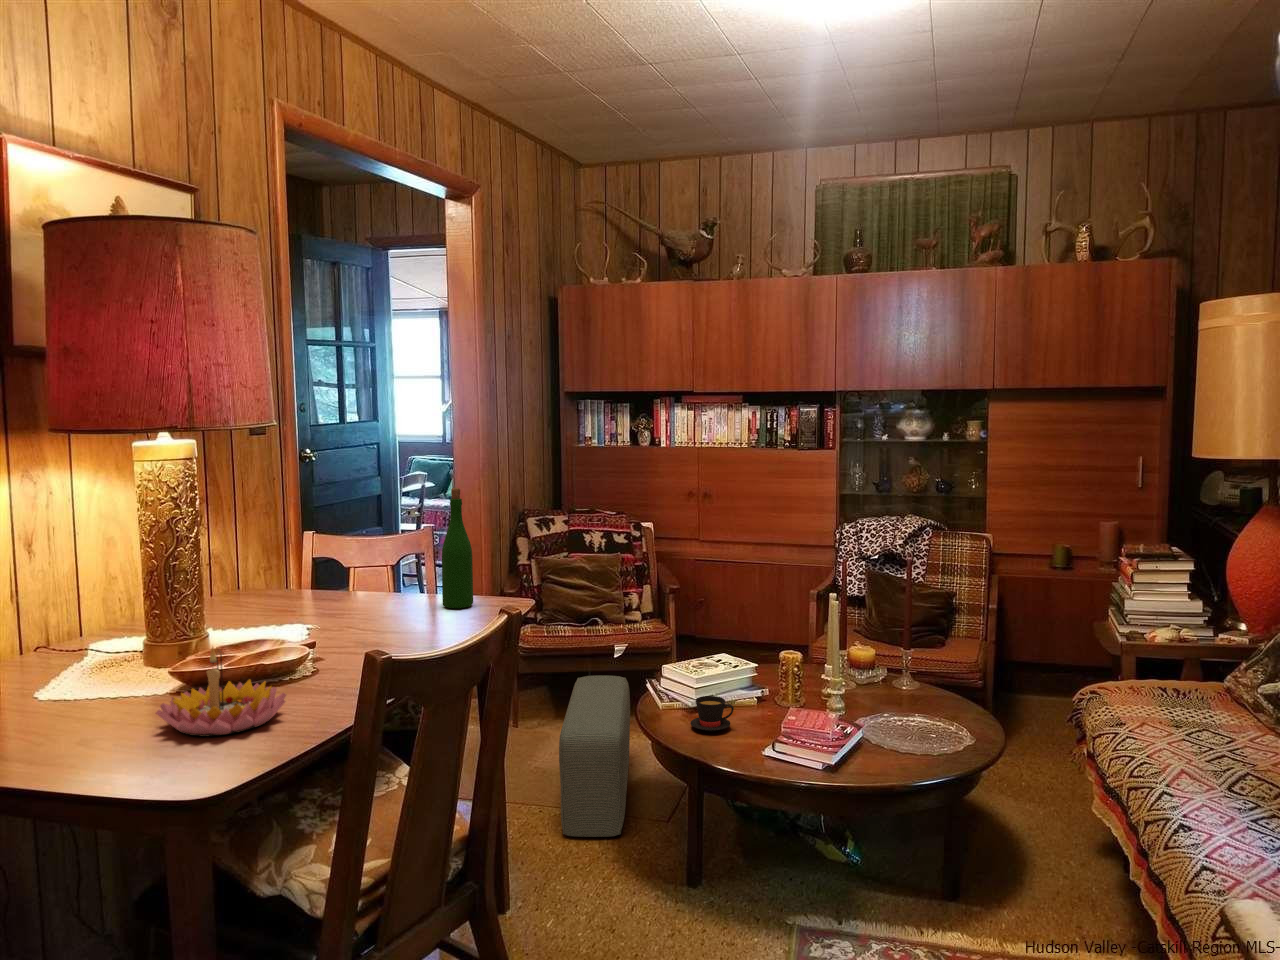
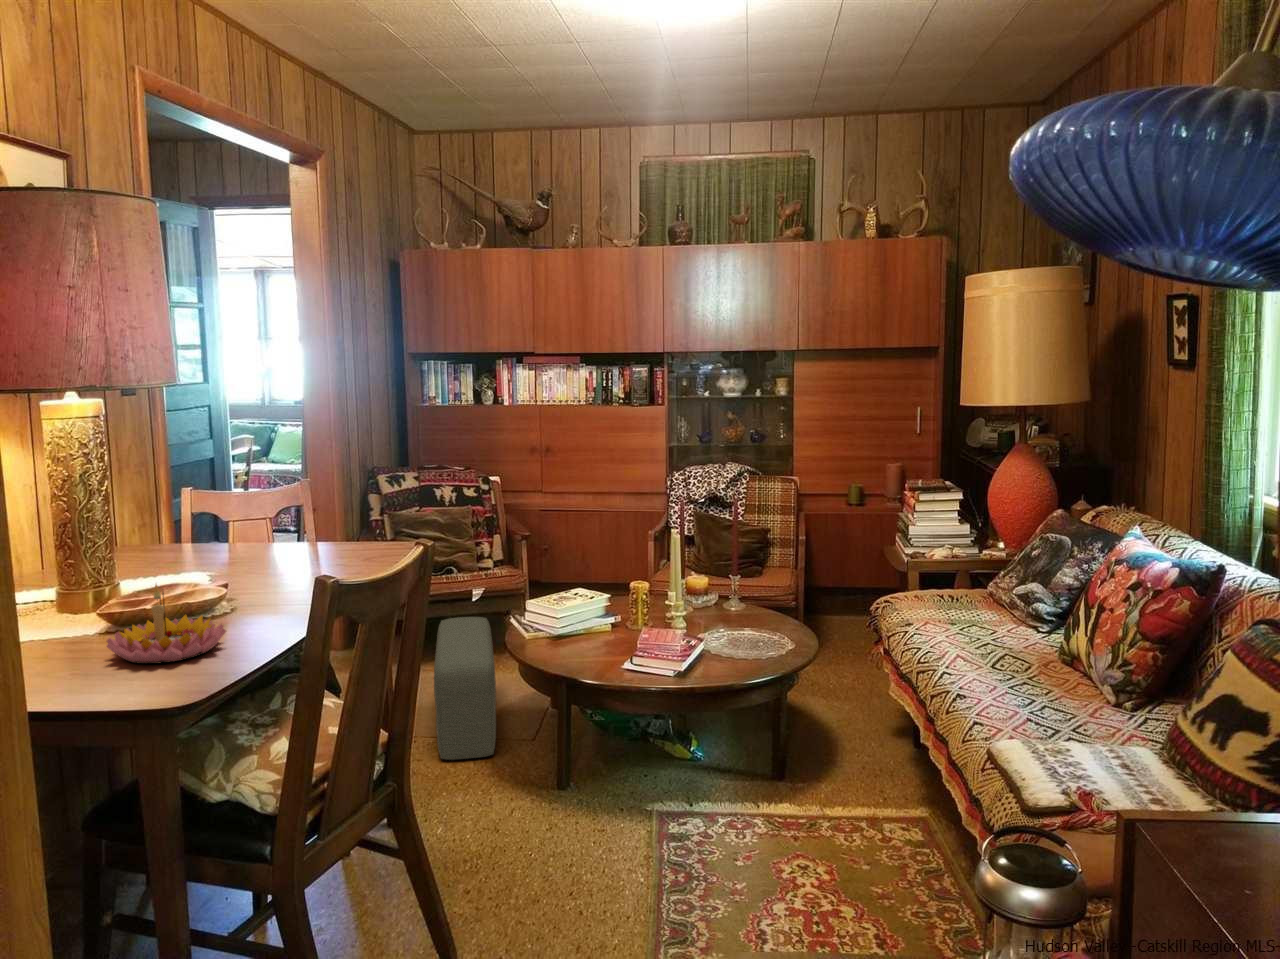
wine bottle: present [442,488,473,608] -> none [329,442,360,553]
teacup: present [690,696,734,731] -> none [558,623,596,654]

